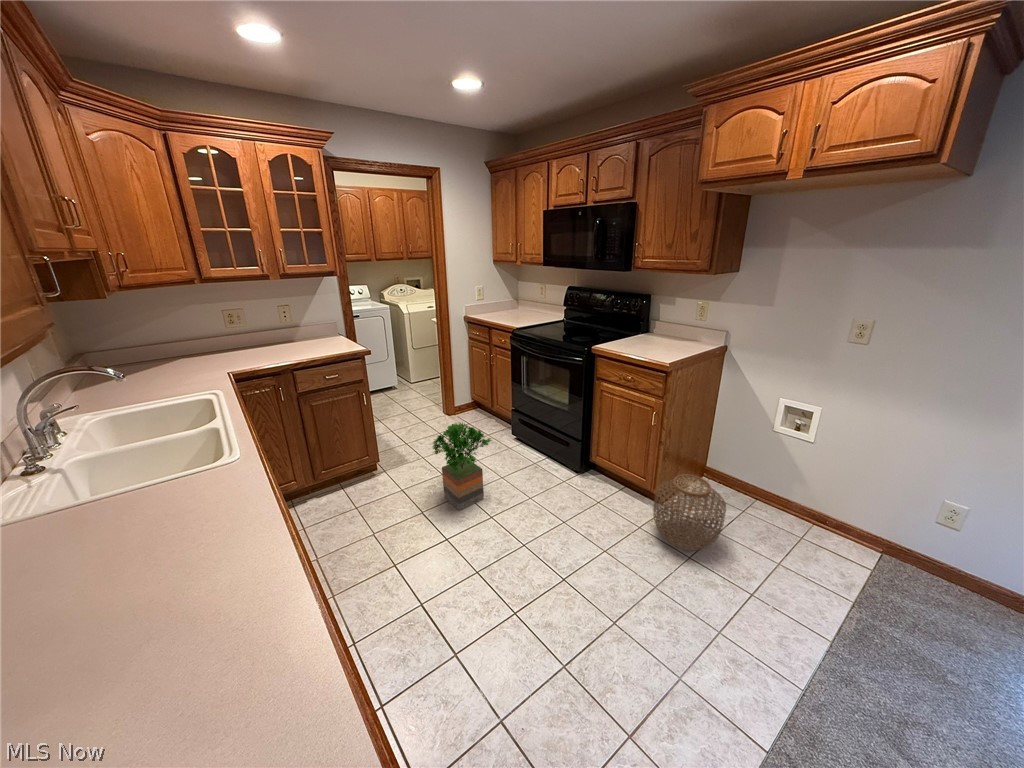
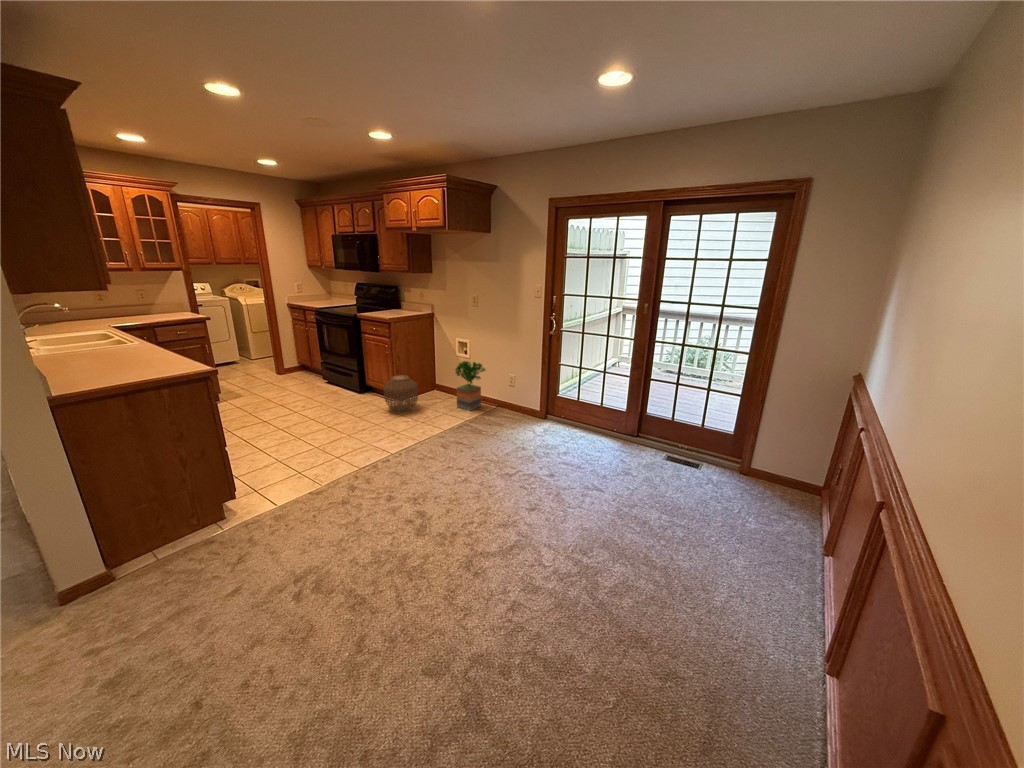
potted tree: present [433,423,491,511] -> present [455,361,486,411]

